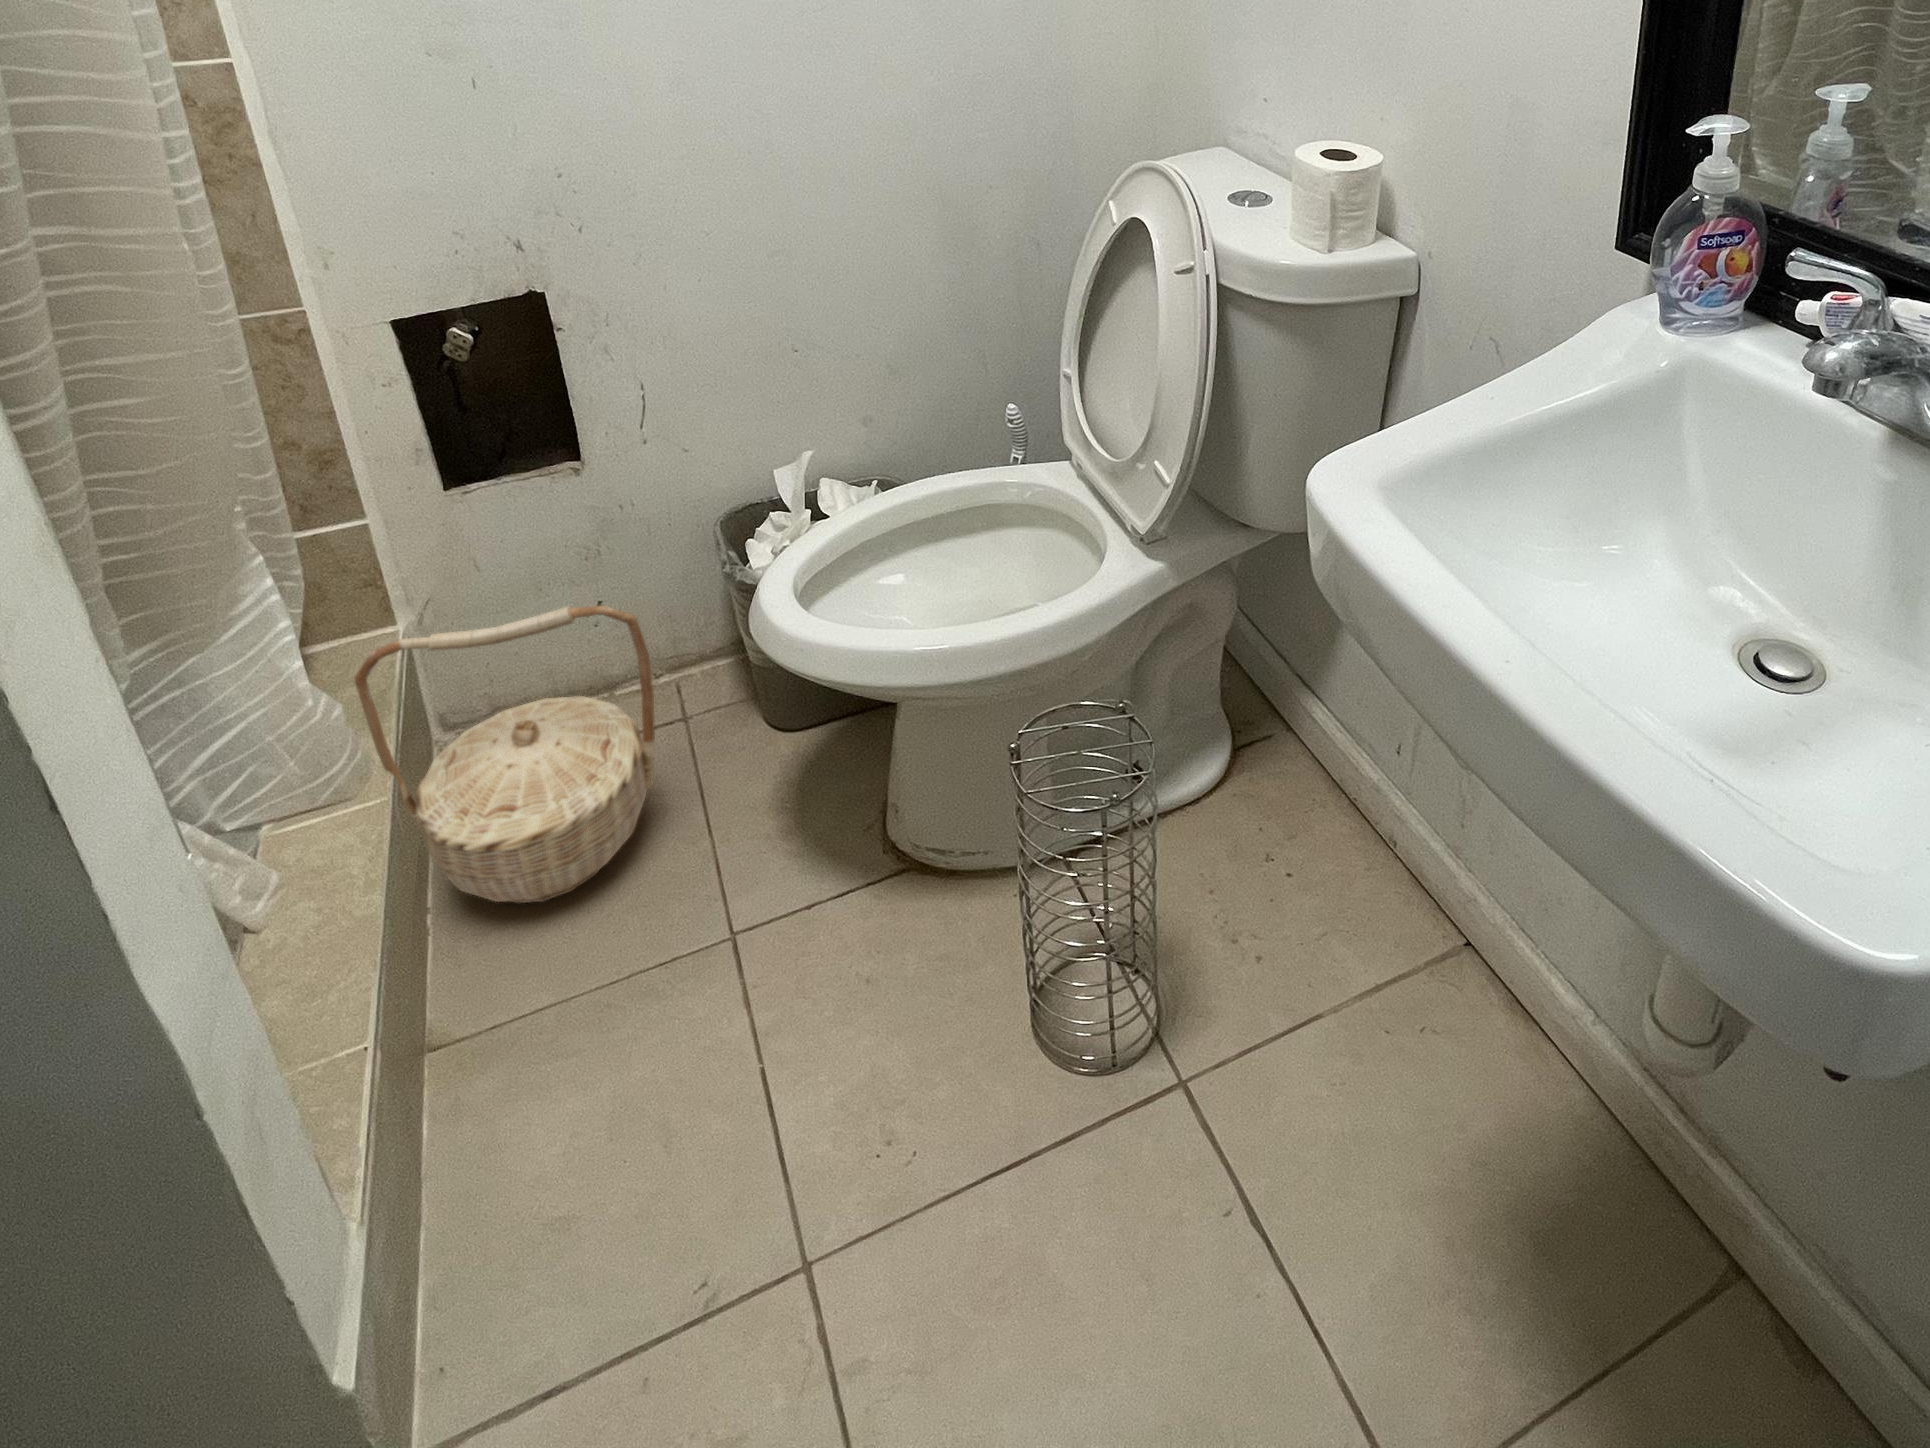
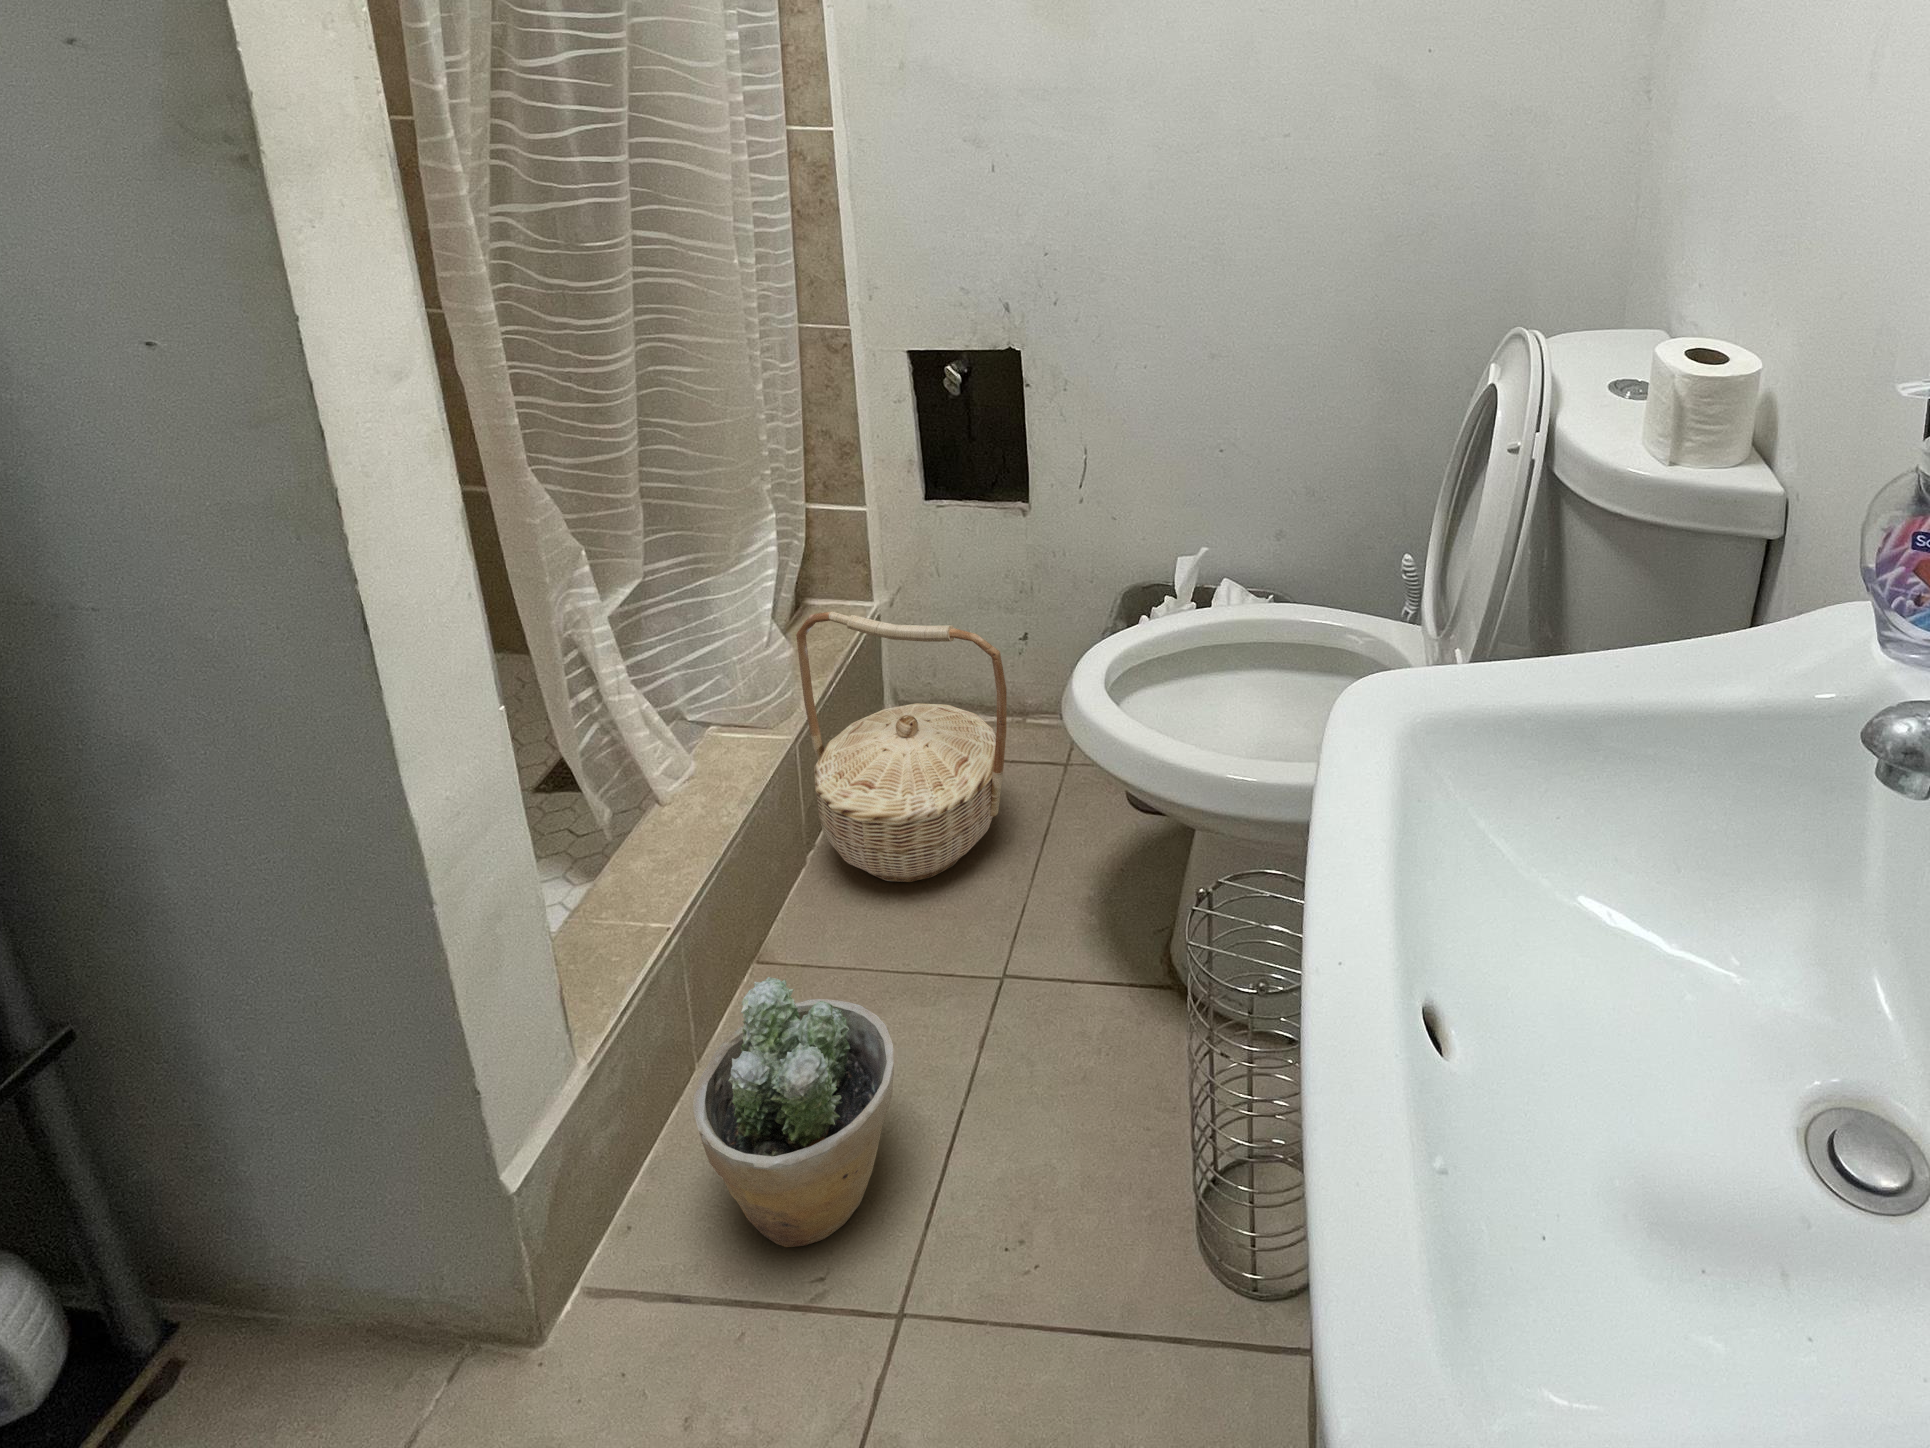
potted plant: none [507,1014,735,1287] -> present [693,977,894,1247]

